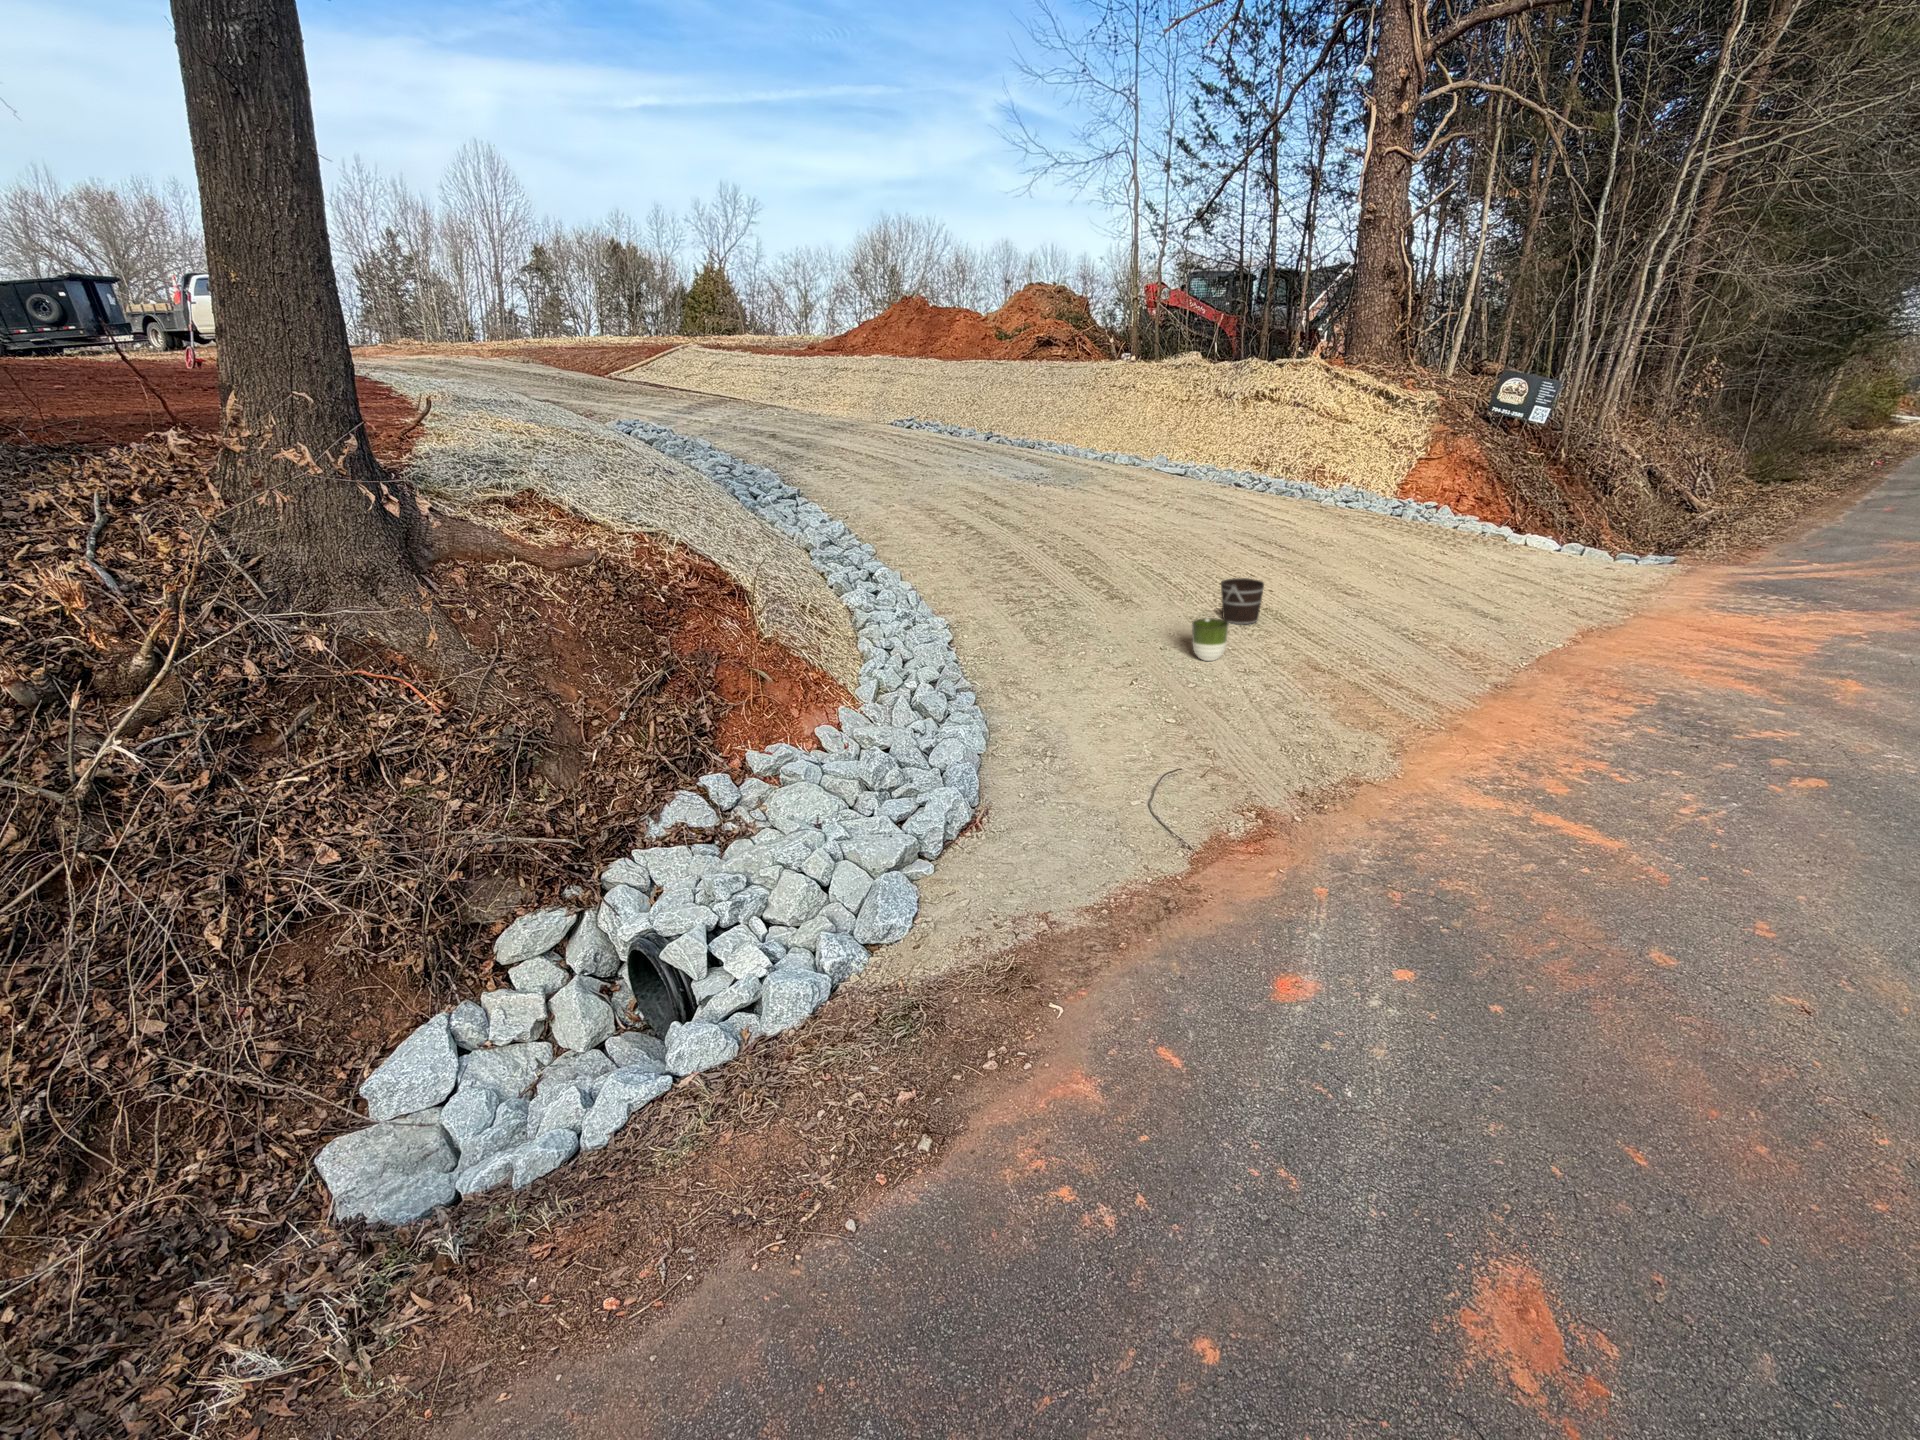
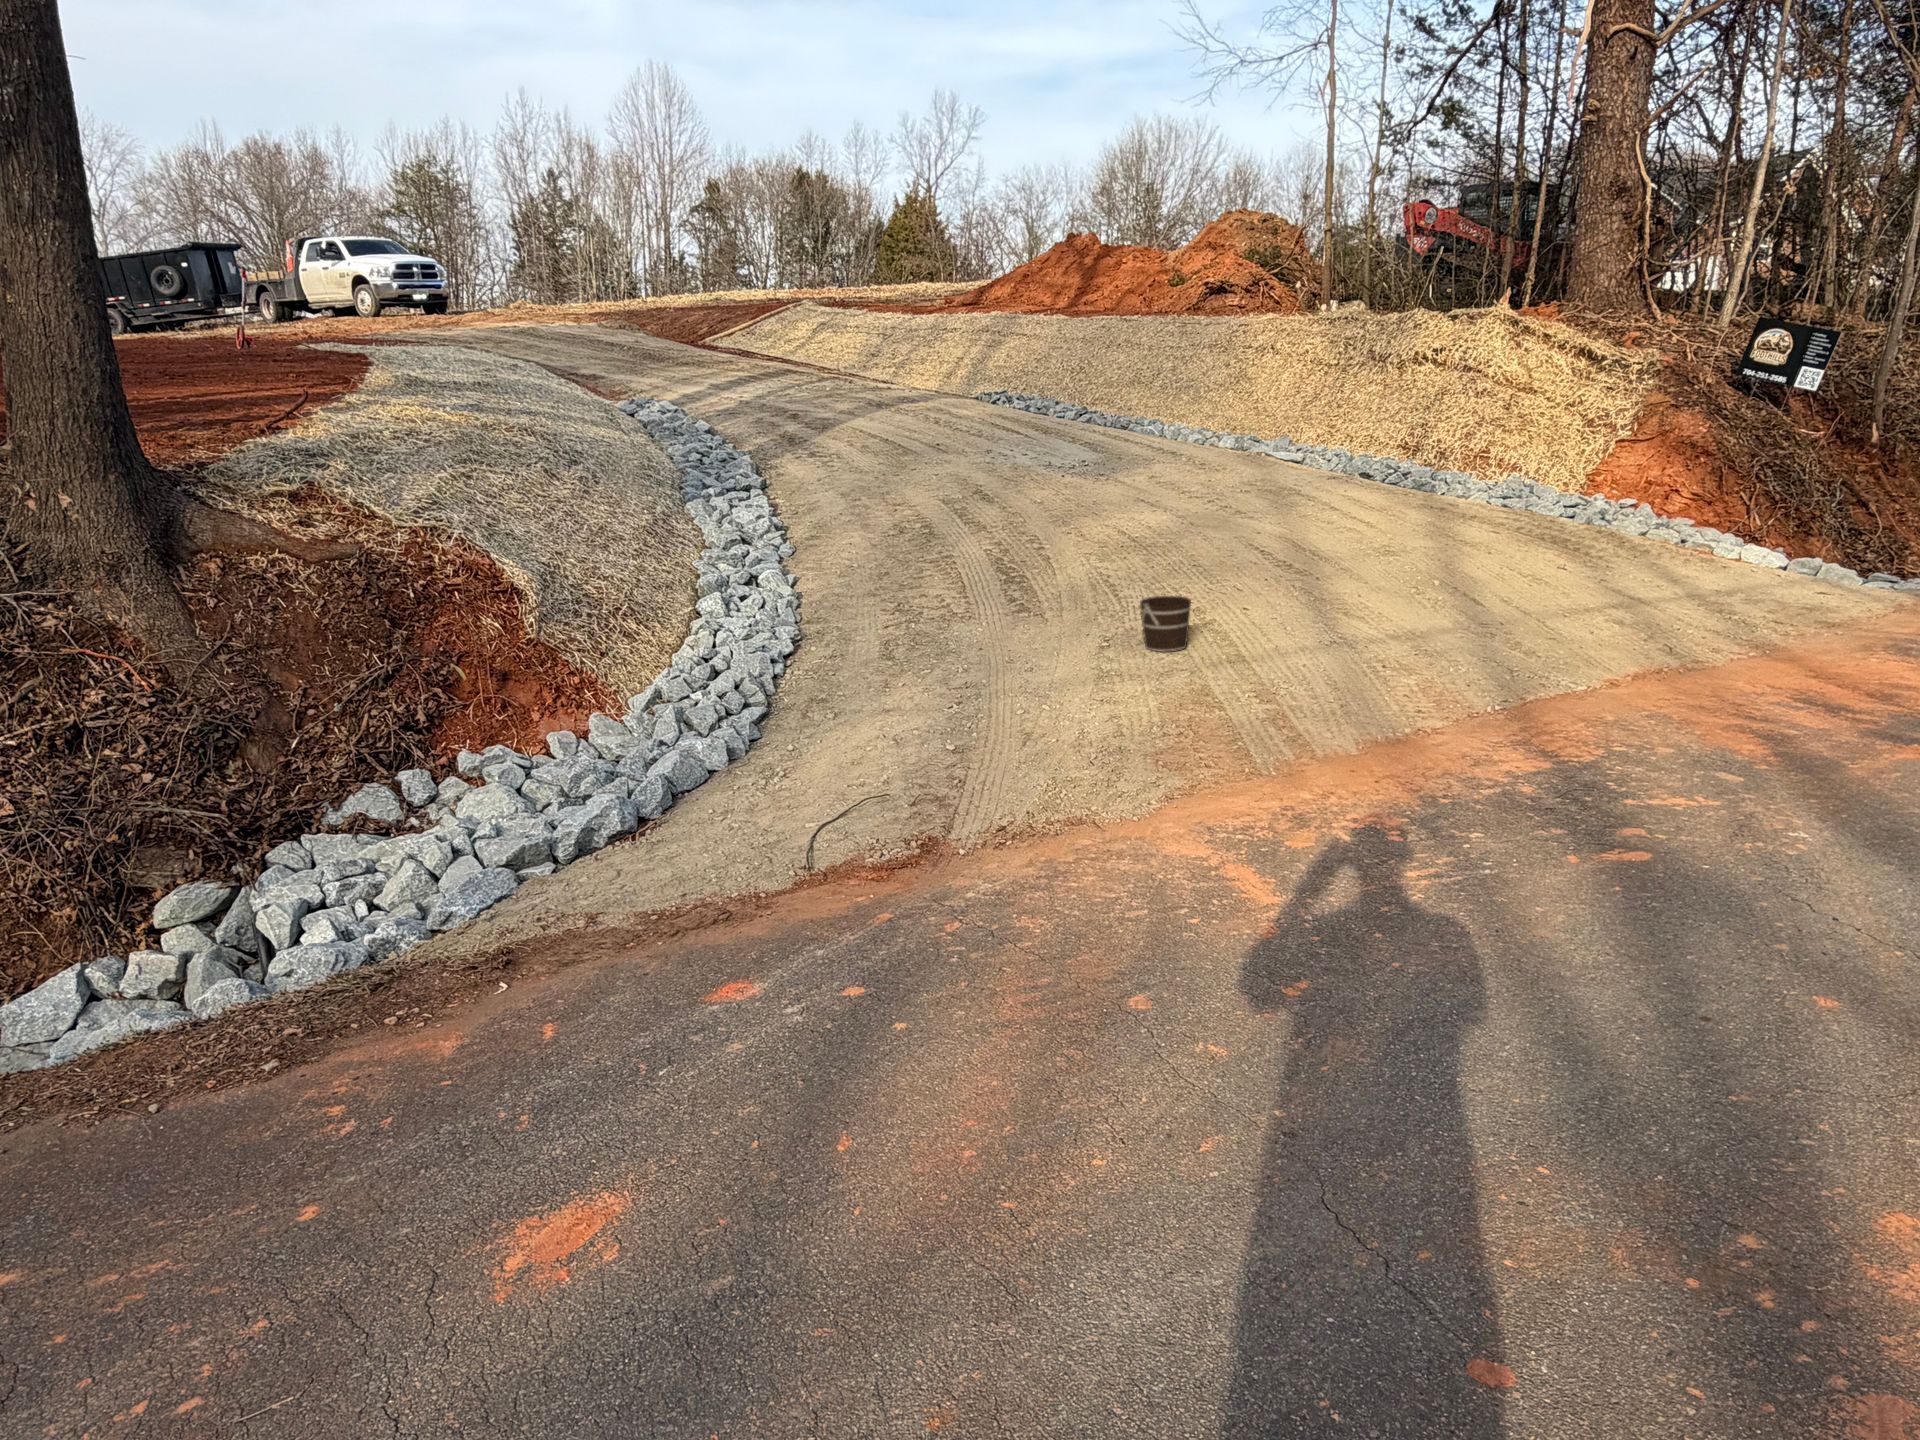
planter: present [1192,618,1229,661] -> none [1050,642,1092,692]

